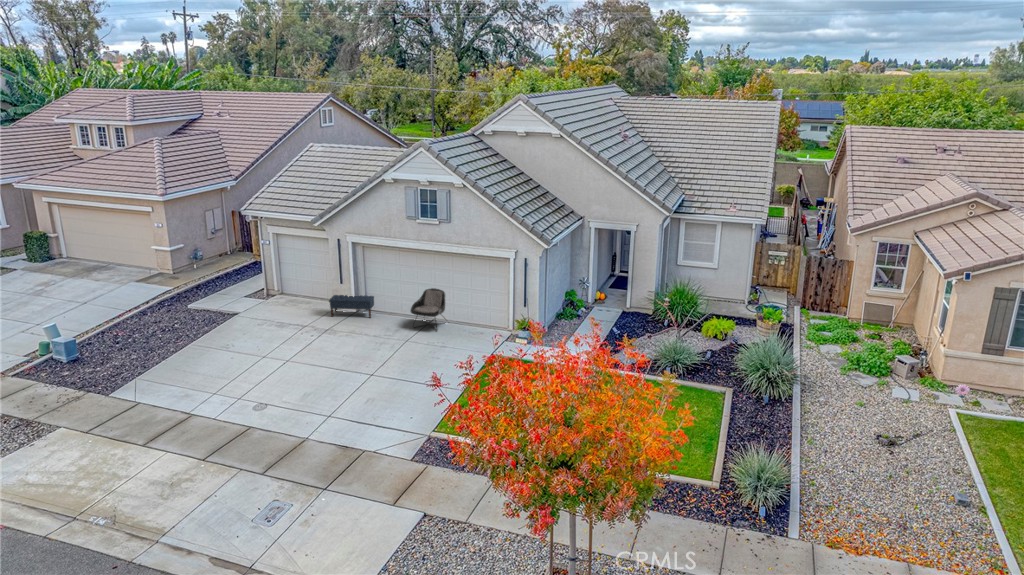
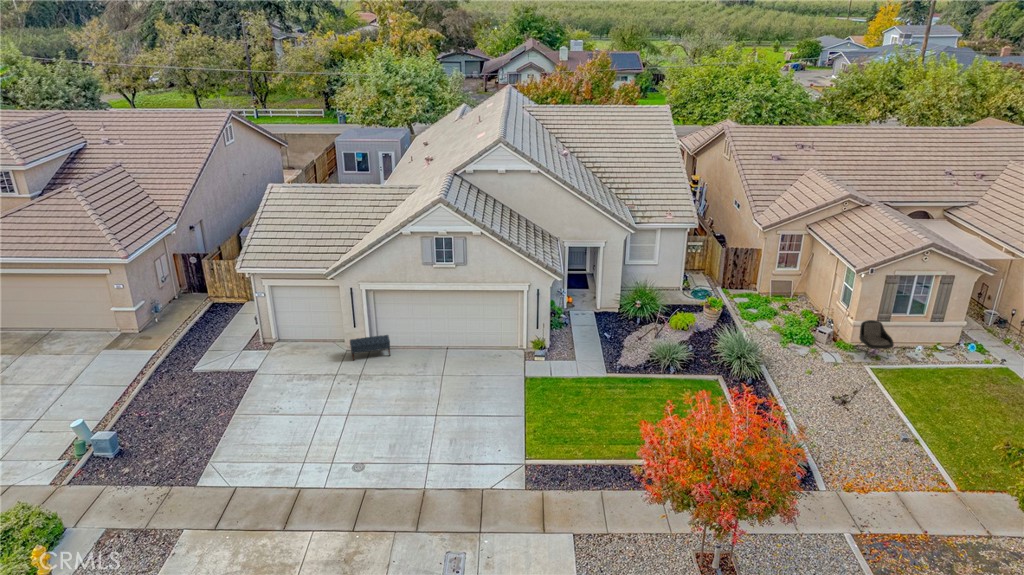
lounge chair: present [411,288,446,330] -> present [855,320,894,359]

